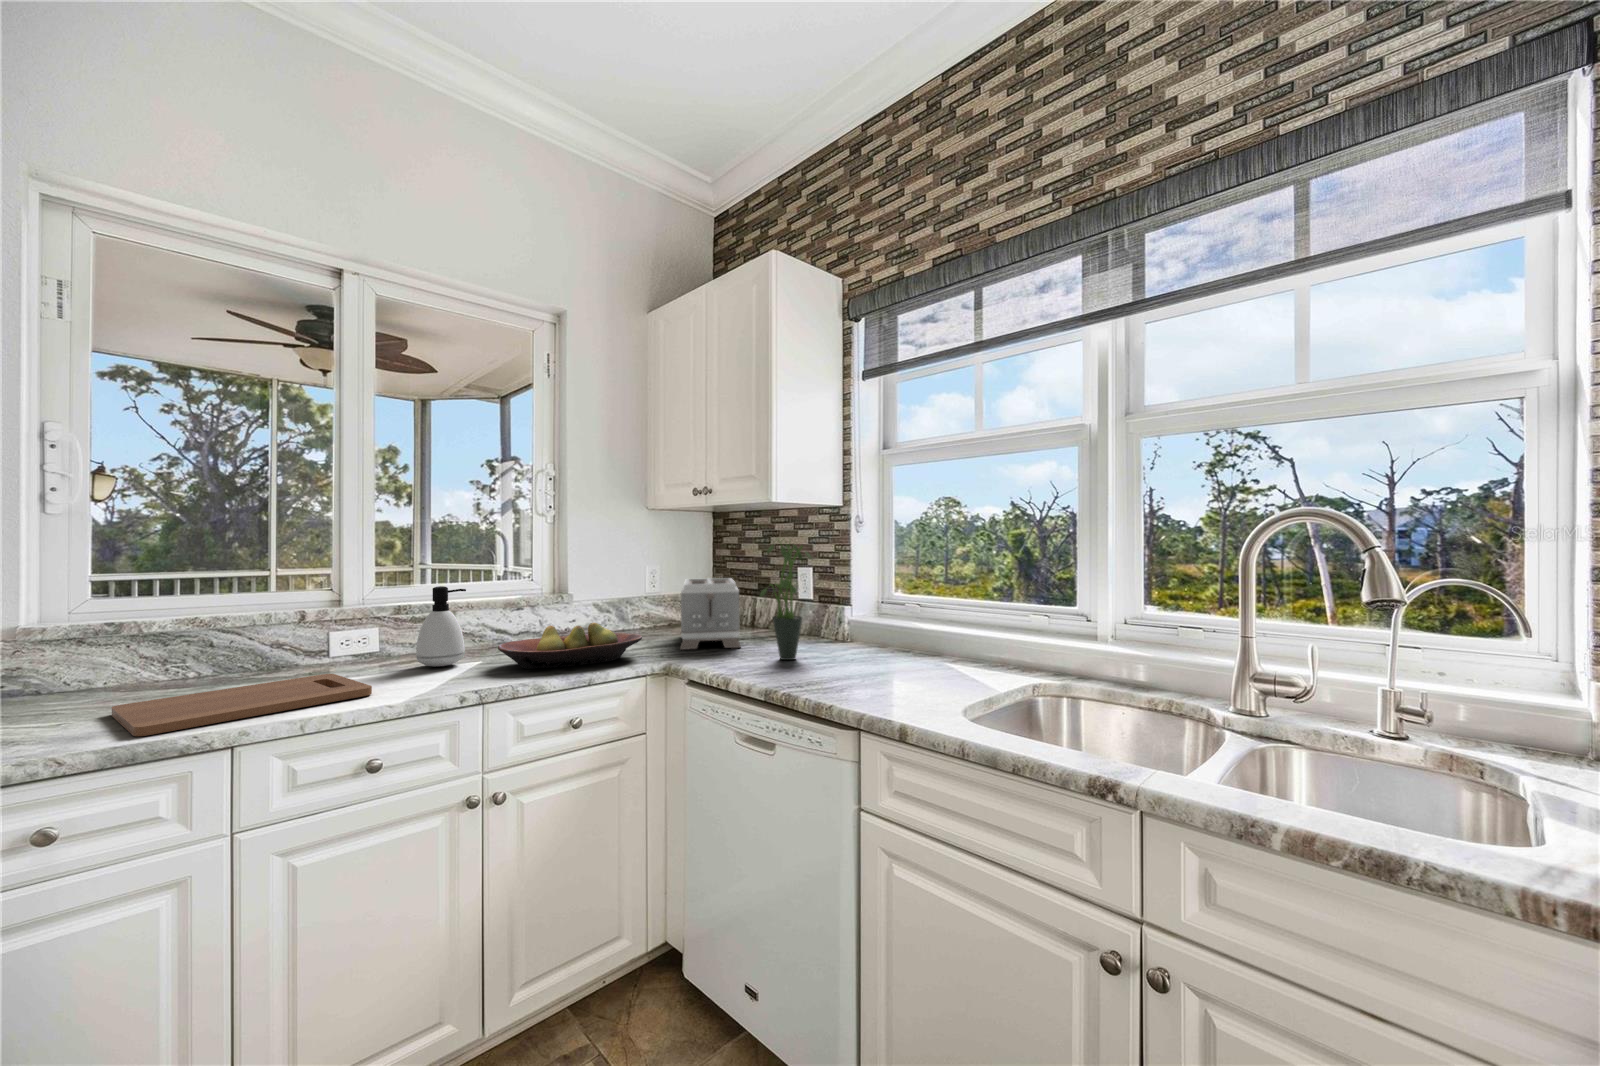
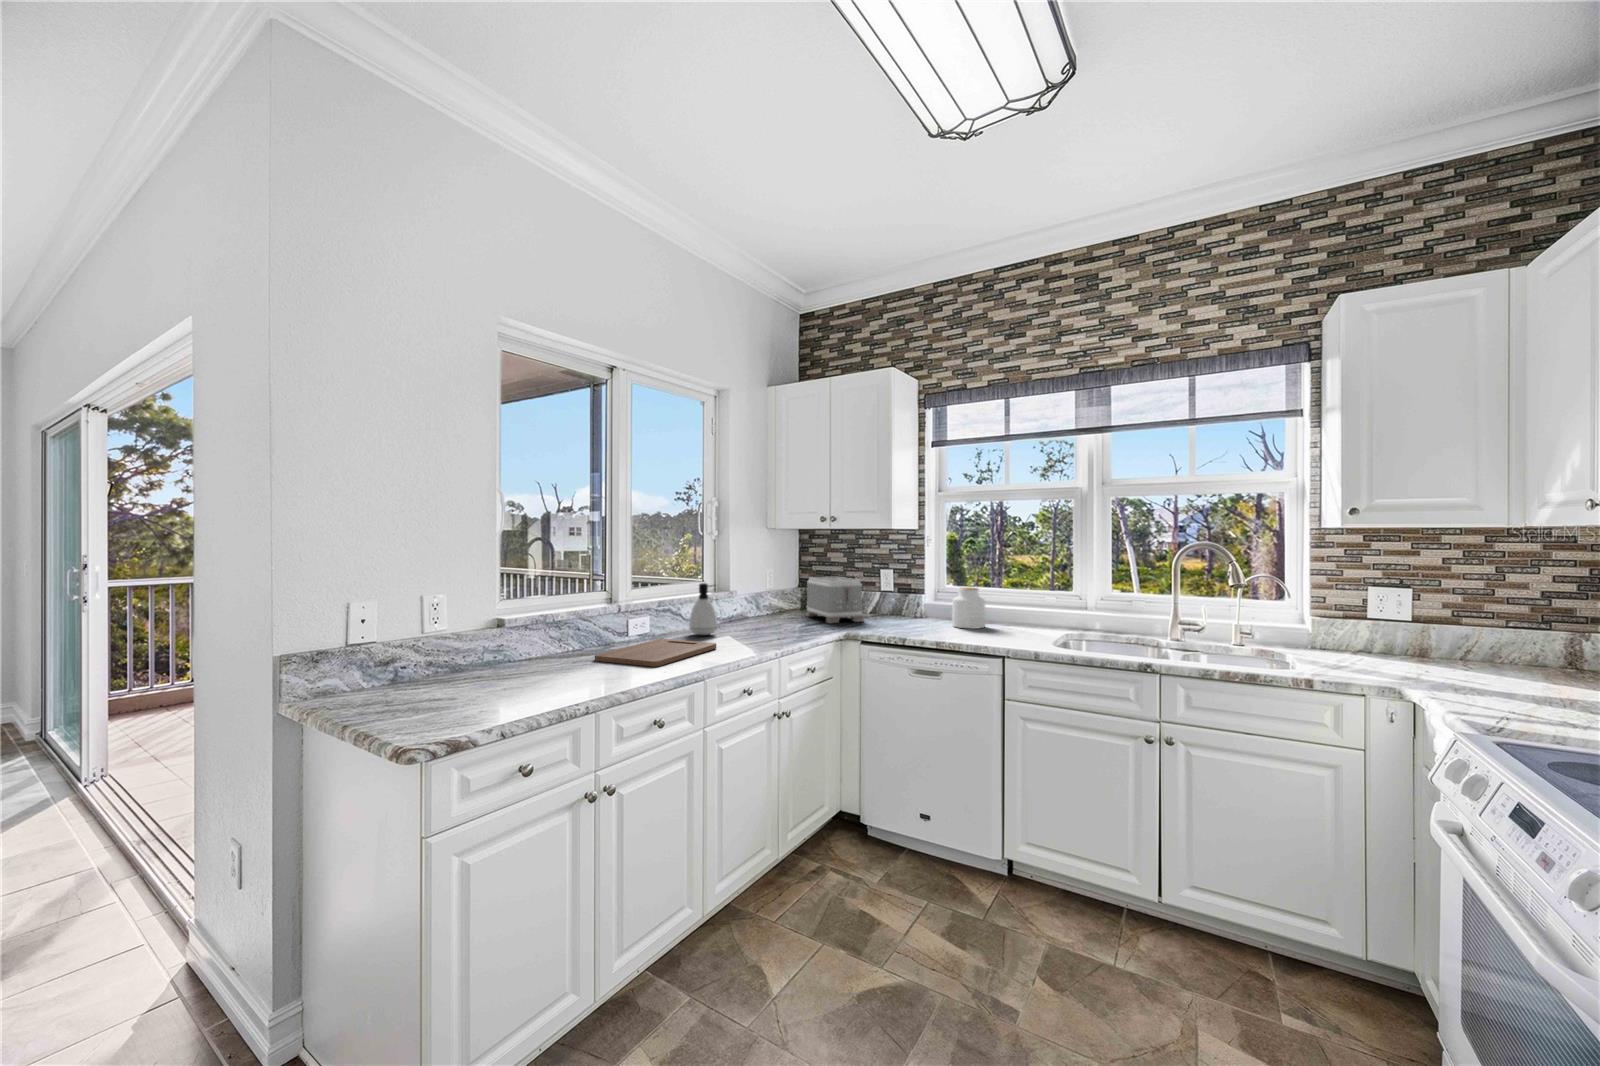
potted plant: present [760,545,811,660] -> none [893,552,926,627]
jar: none [859,597,914,667] -> present [952,587,985,629]
fruit bowl: present [498,623,642,669] -> none [742,606,820,635]

